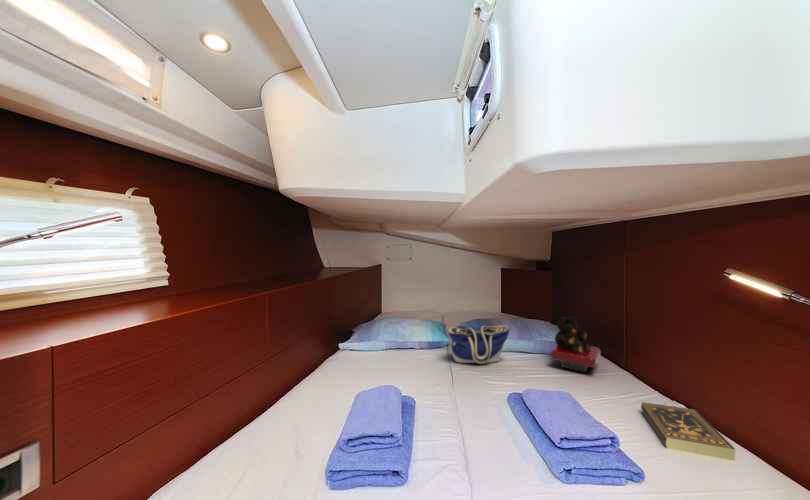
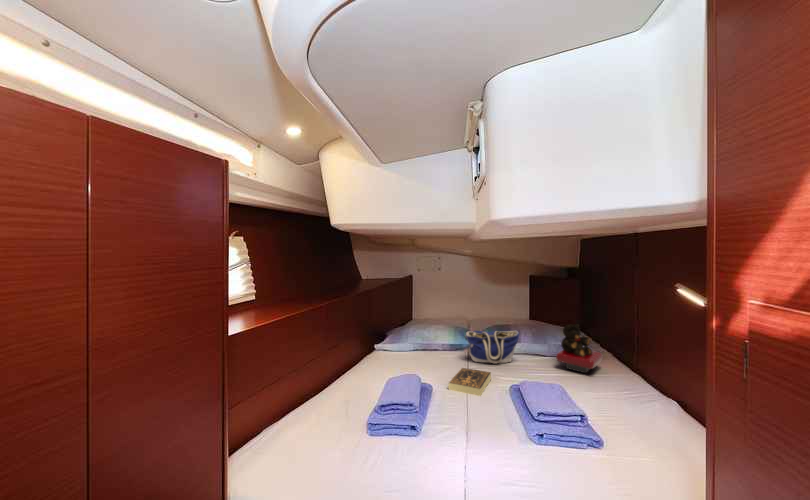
book: present [641,402,735,461] -> present [448,368,491,396]

